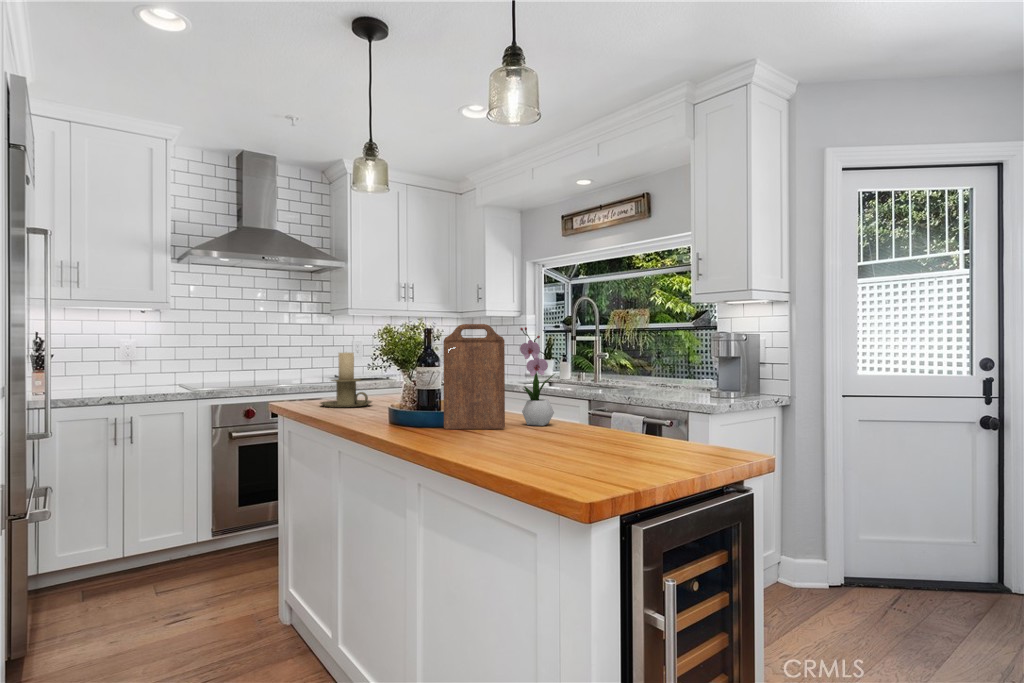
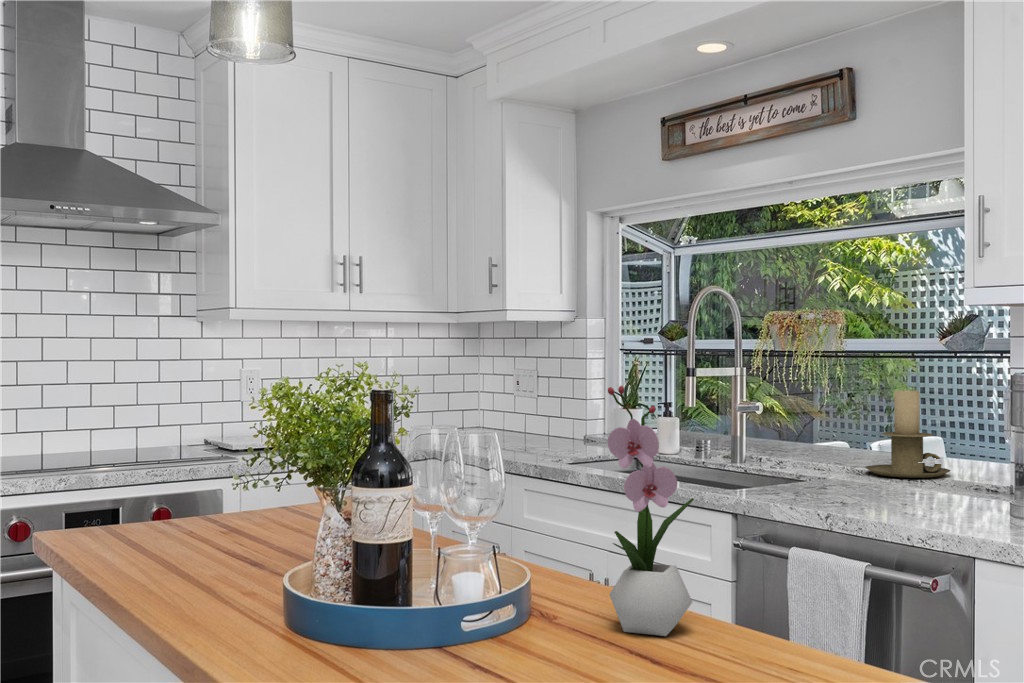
cutting board: present [443,324,505,429] -> none [414,384,572,656]
candle holder: present [320,352,372,408] -> present [865,390,950,478]

